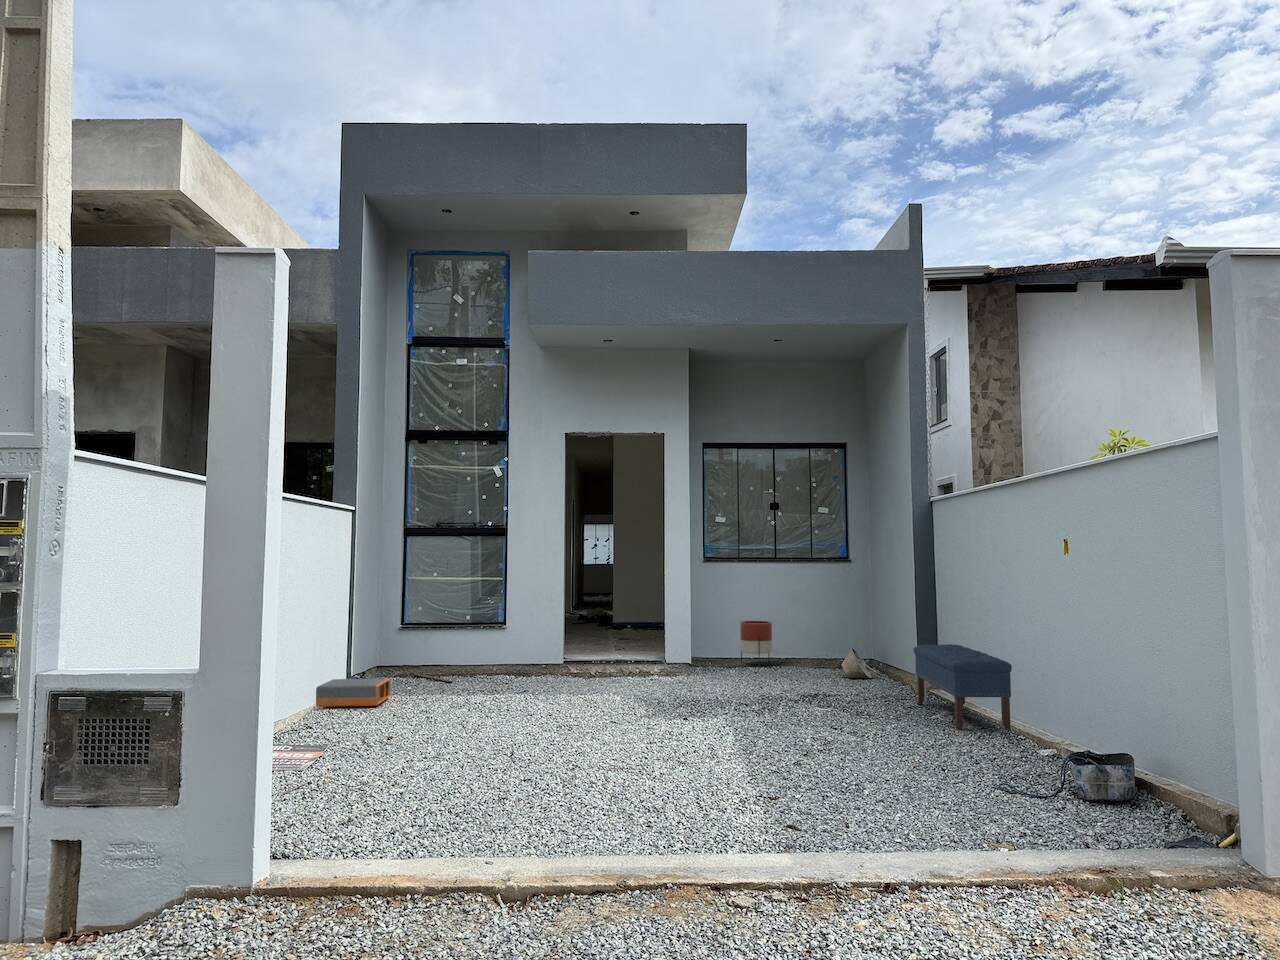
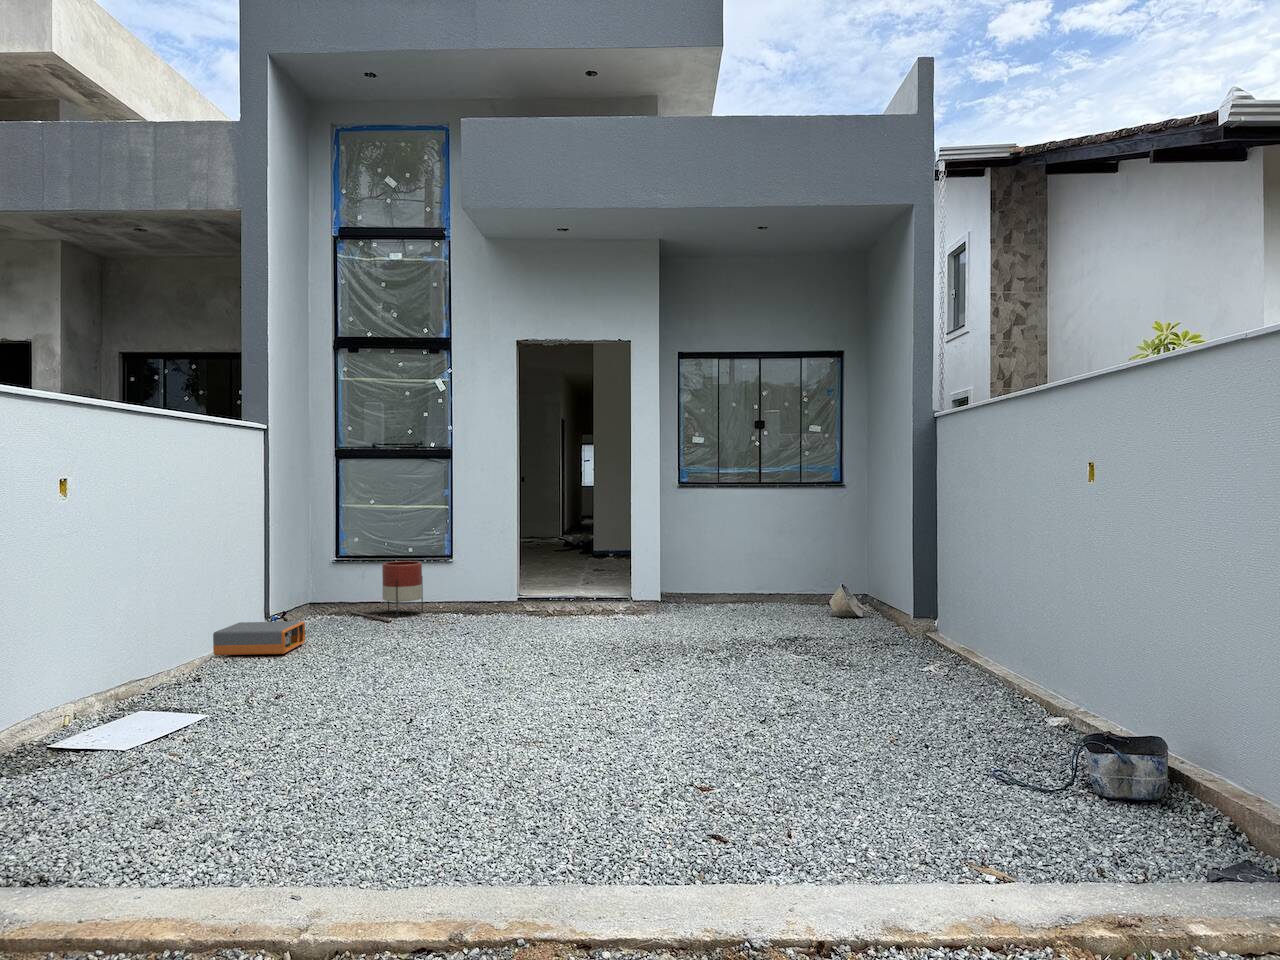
planter: present [740,621,772,667] -> present [382,561,423,618]
bench: present [914,644,1012,730] -> none [908,585,1020,689]

